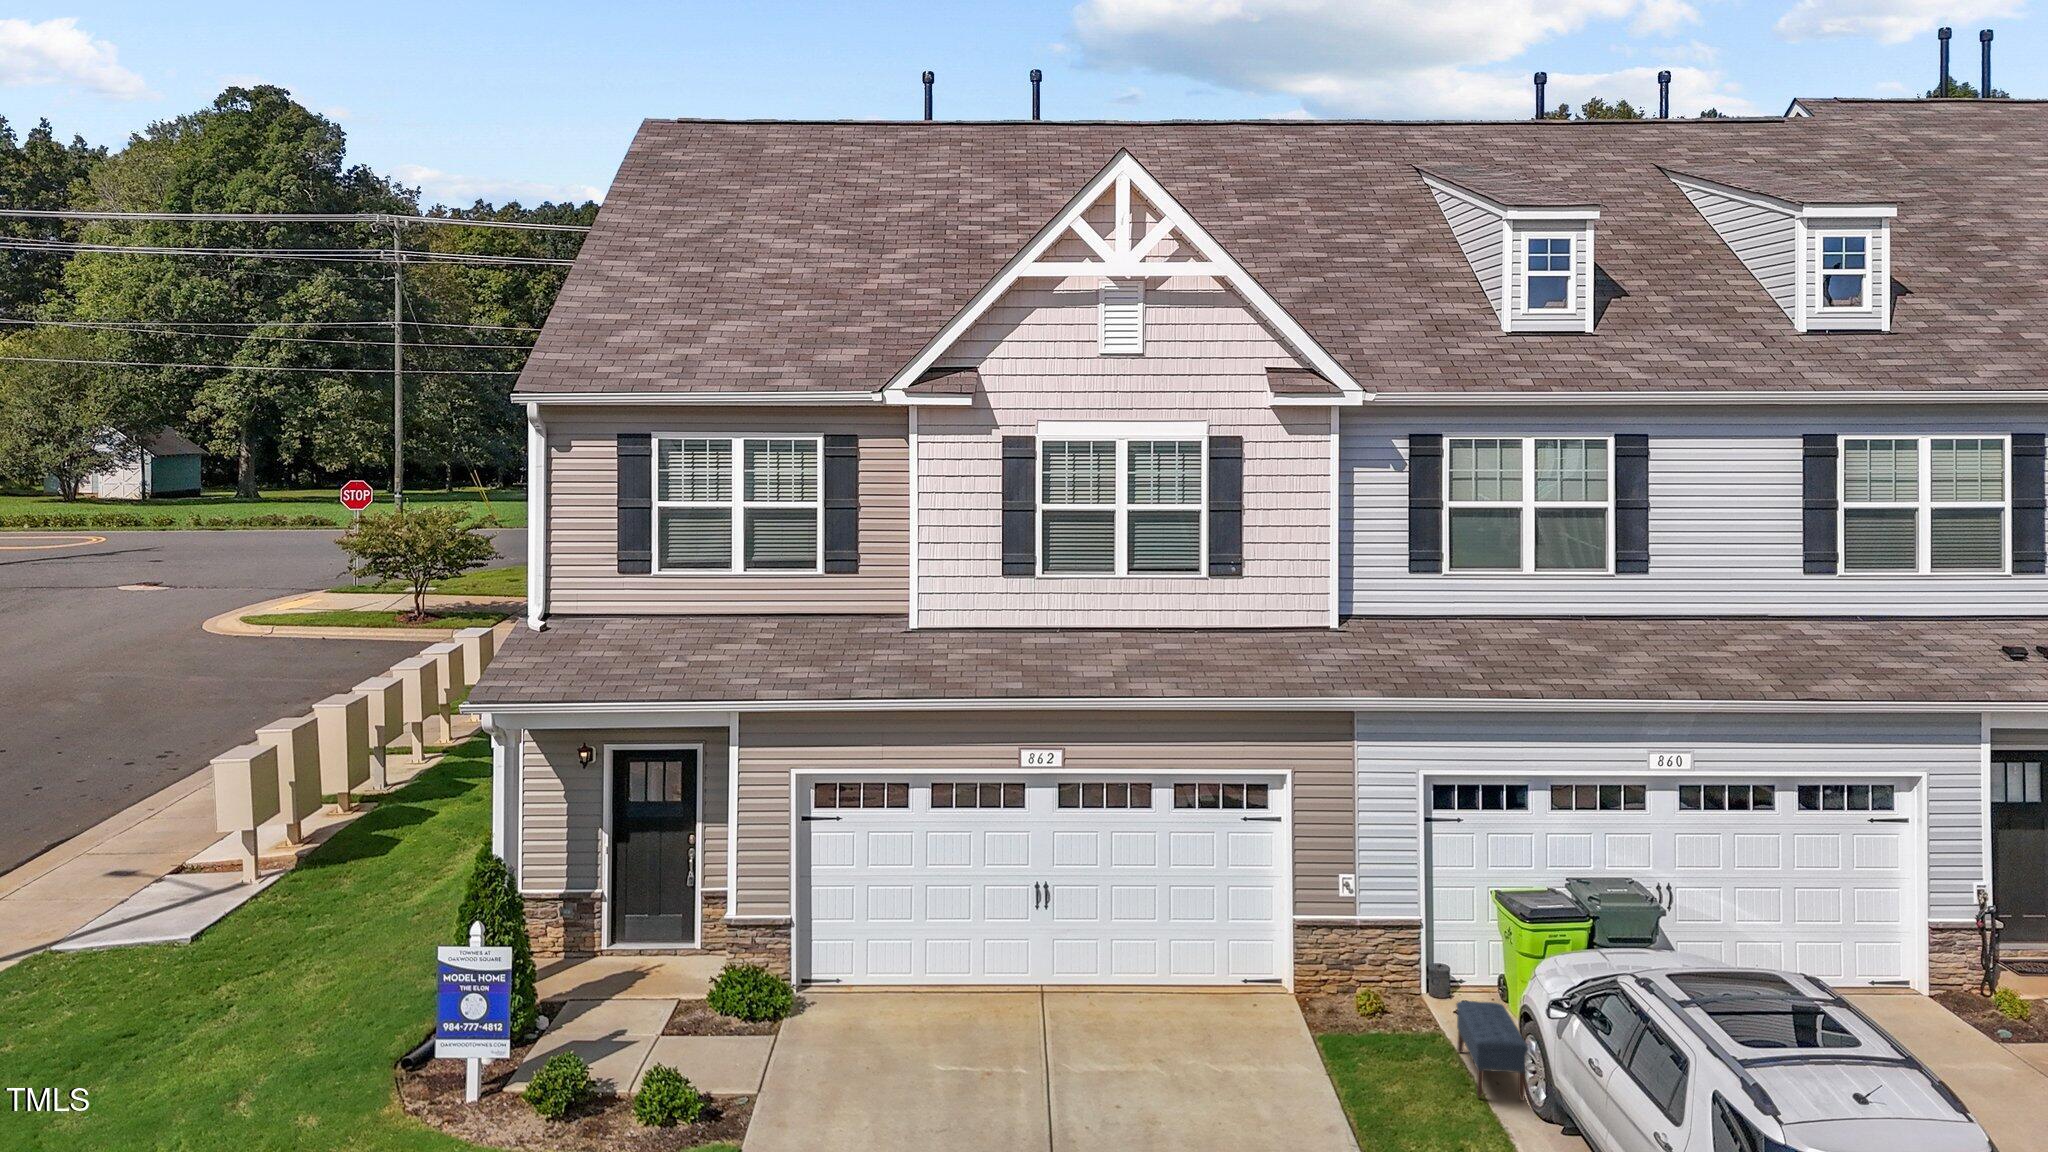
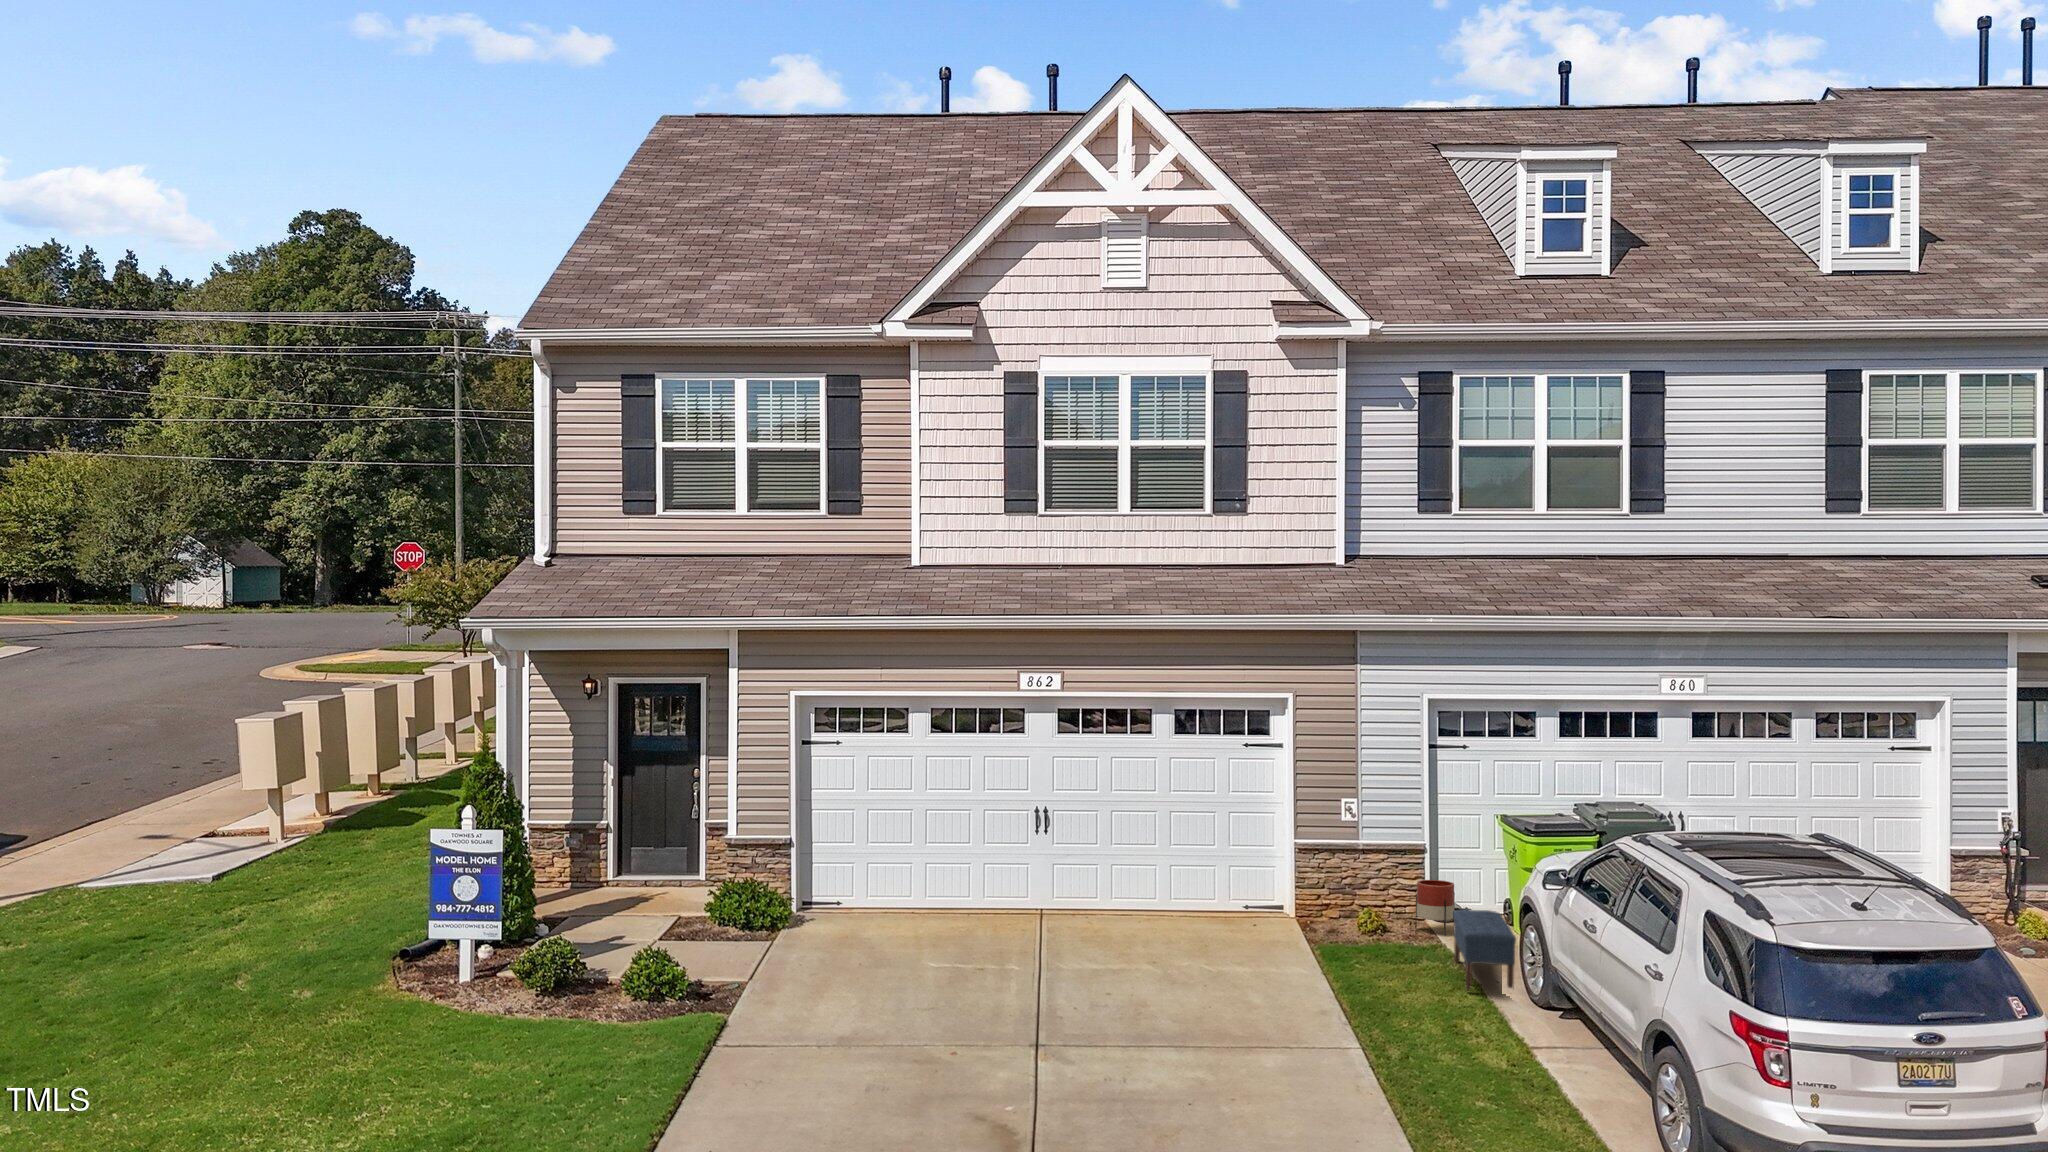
planter: none [1412,954,1451,1013] -> present [1415,880,1454,936]

